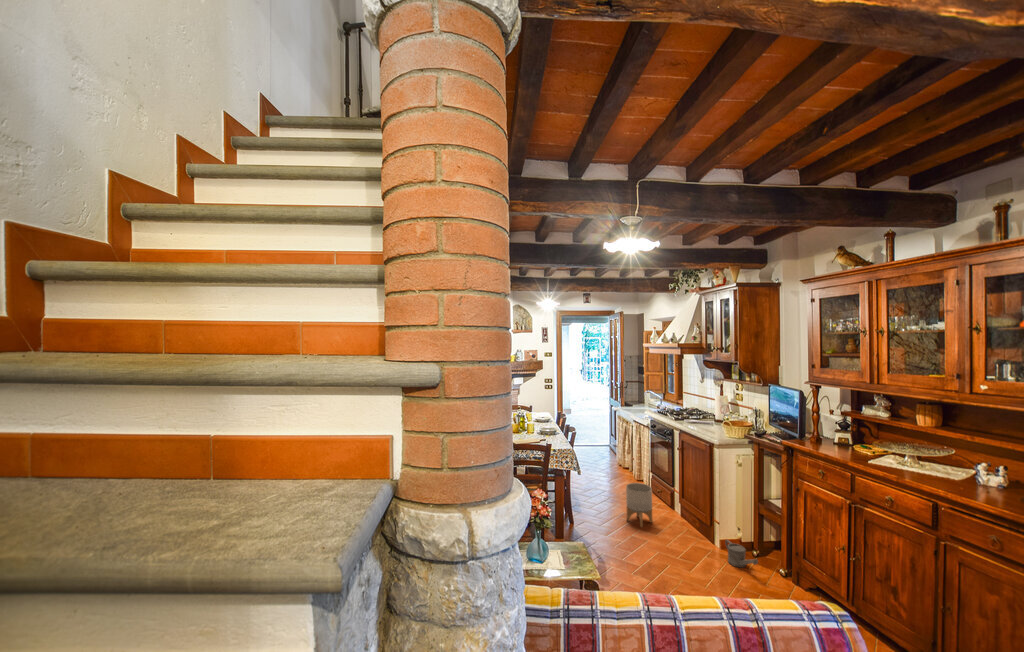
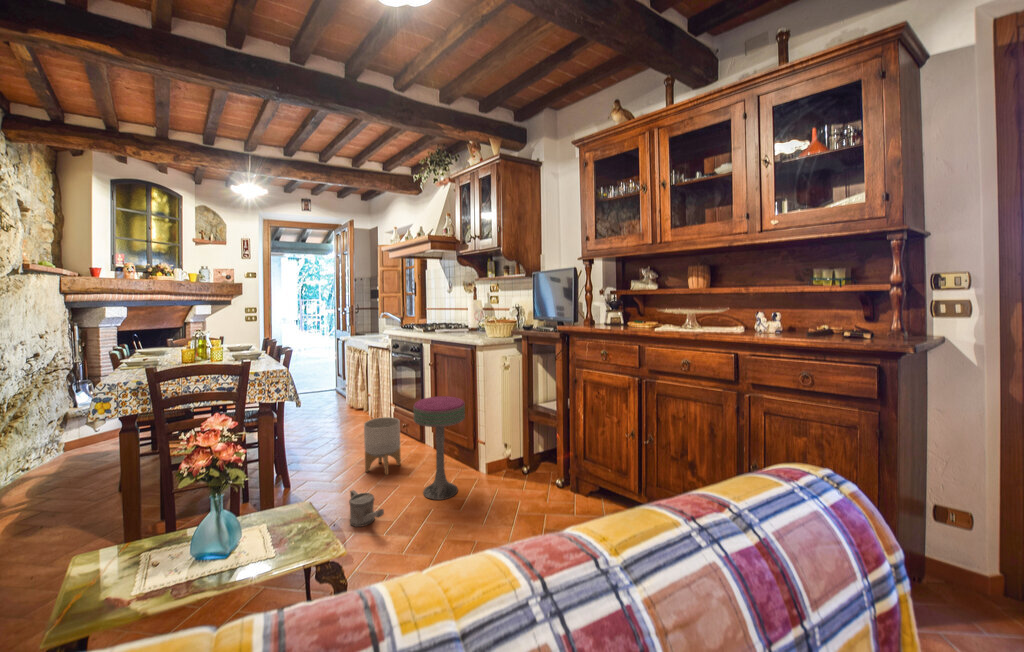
bar stool: none [659,477,699,558] -> present [413,396,465,500]
watering can: present [725,540,758,568] -> present [349,490,384,527]

